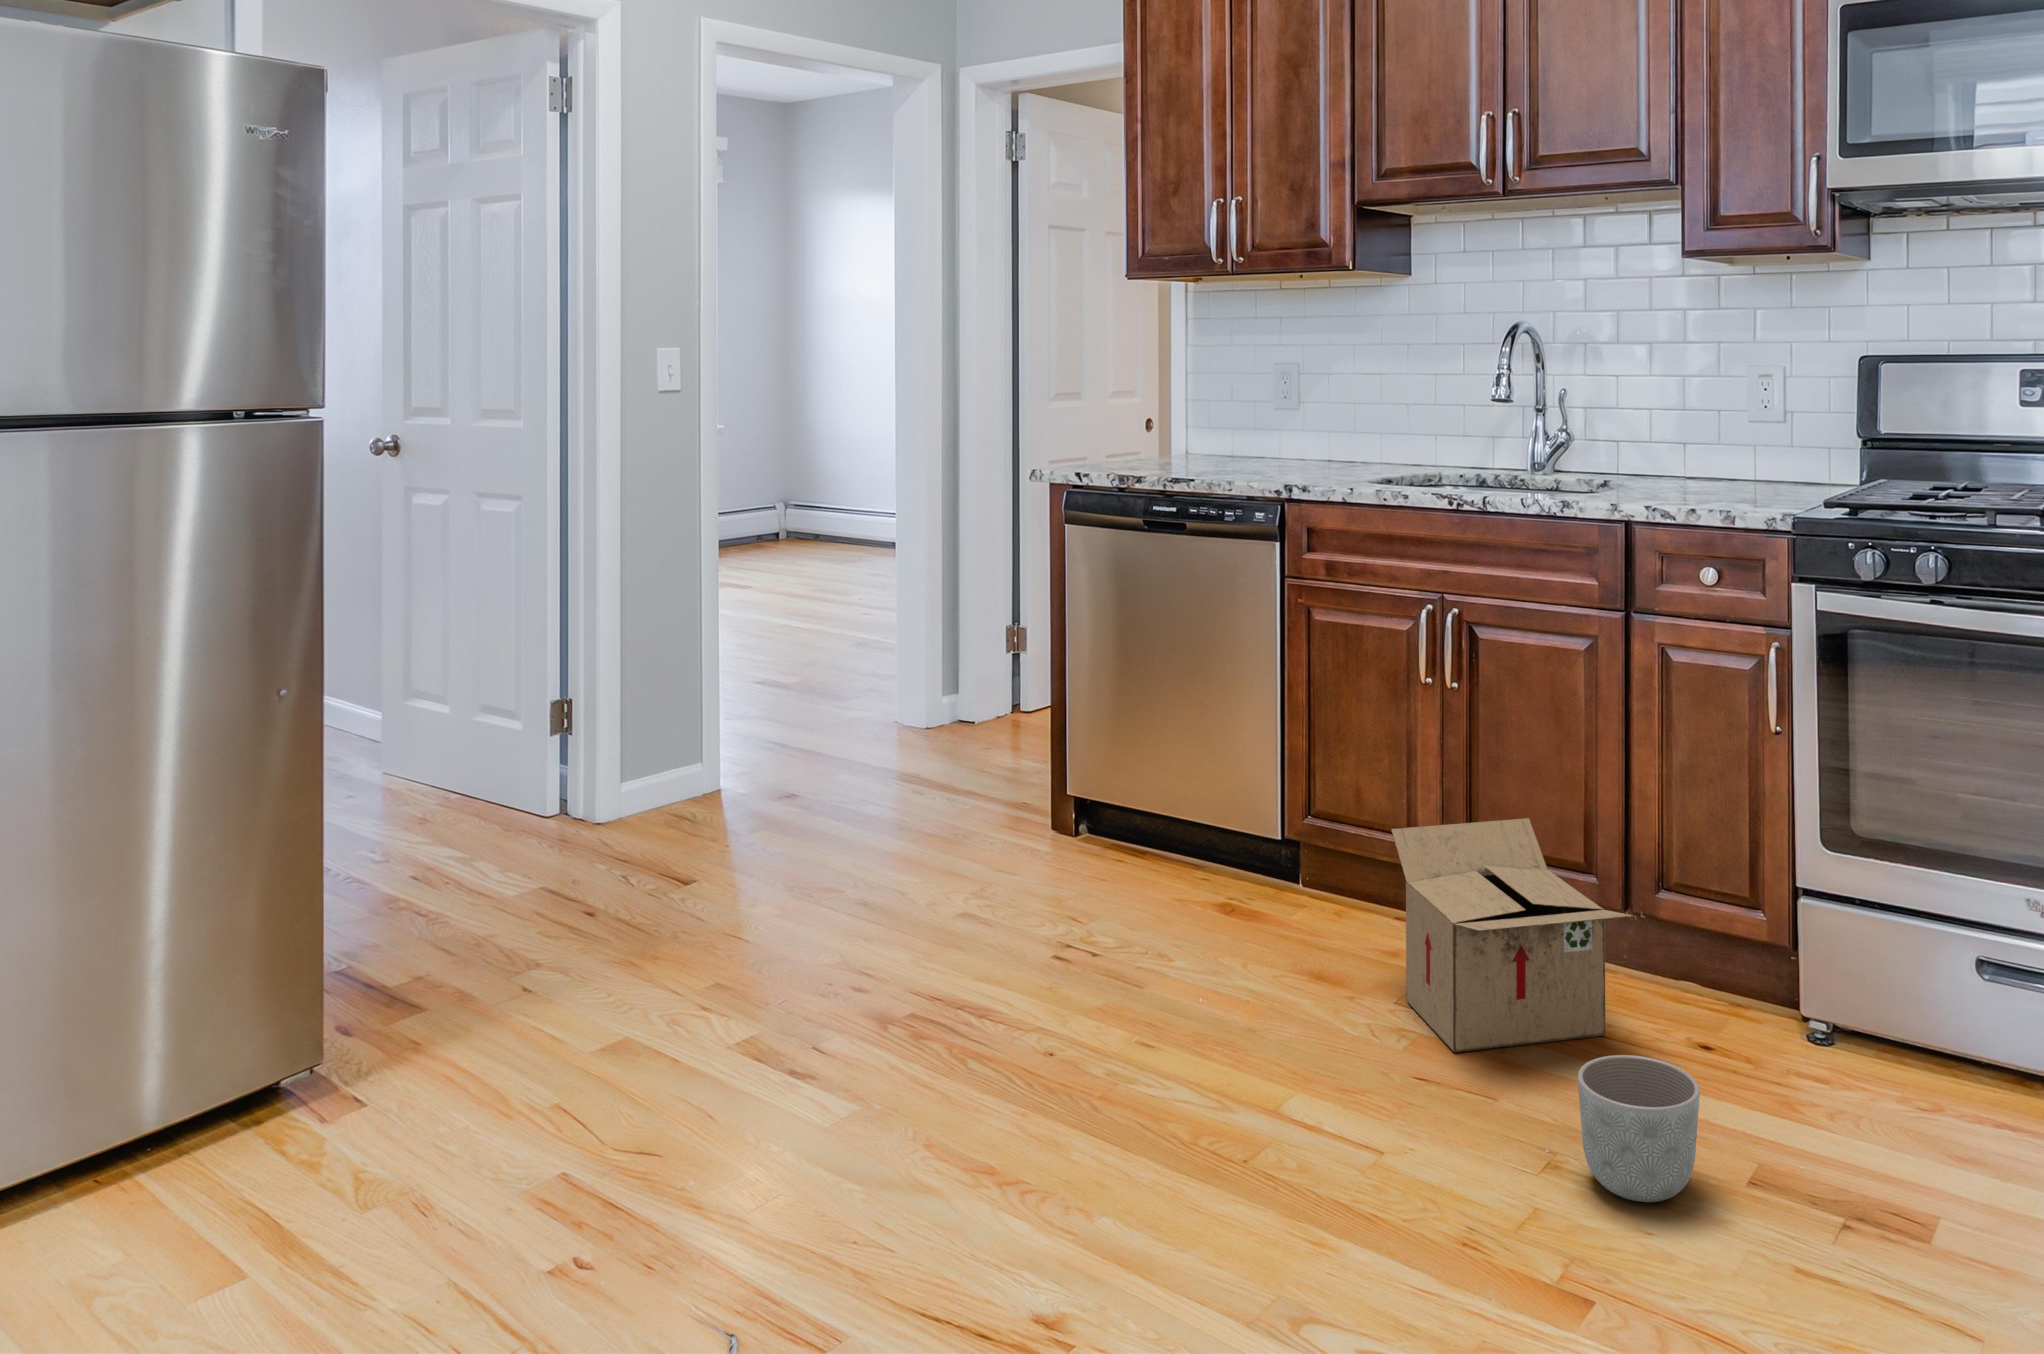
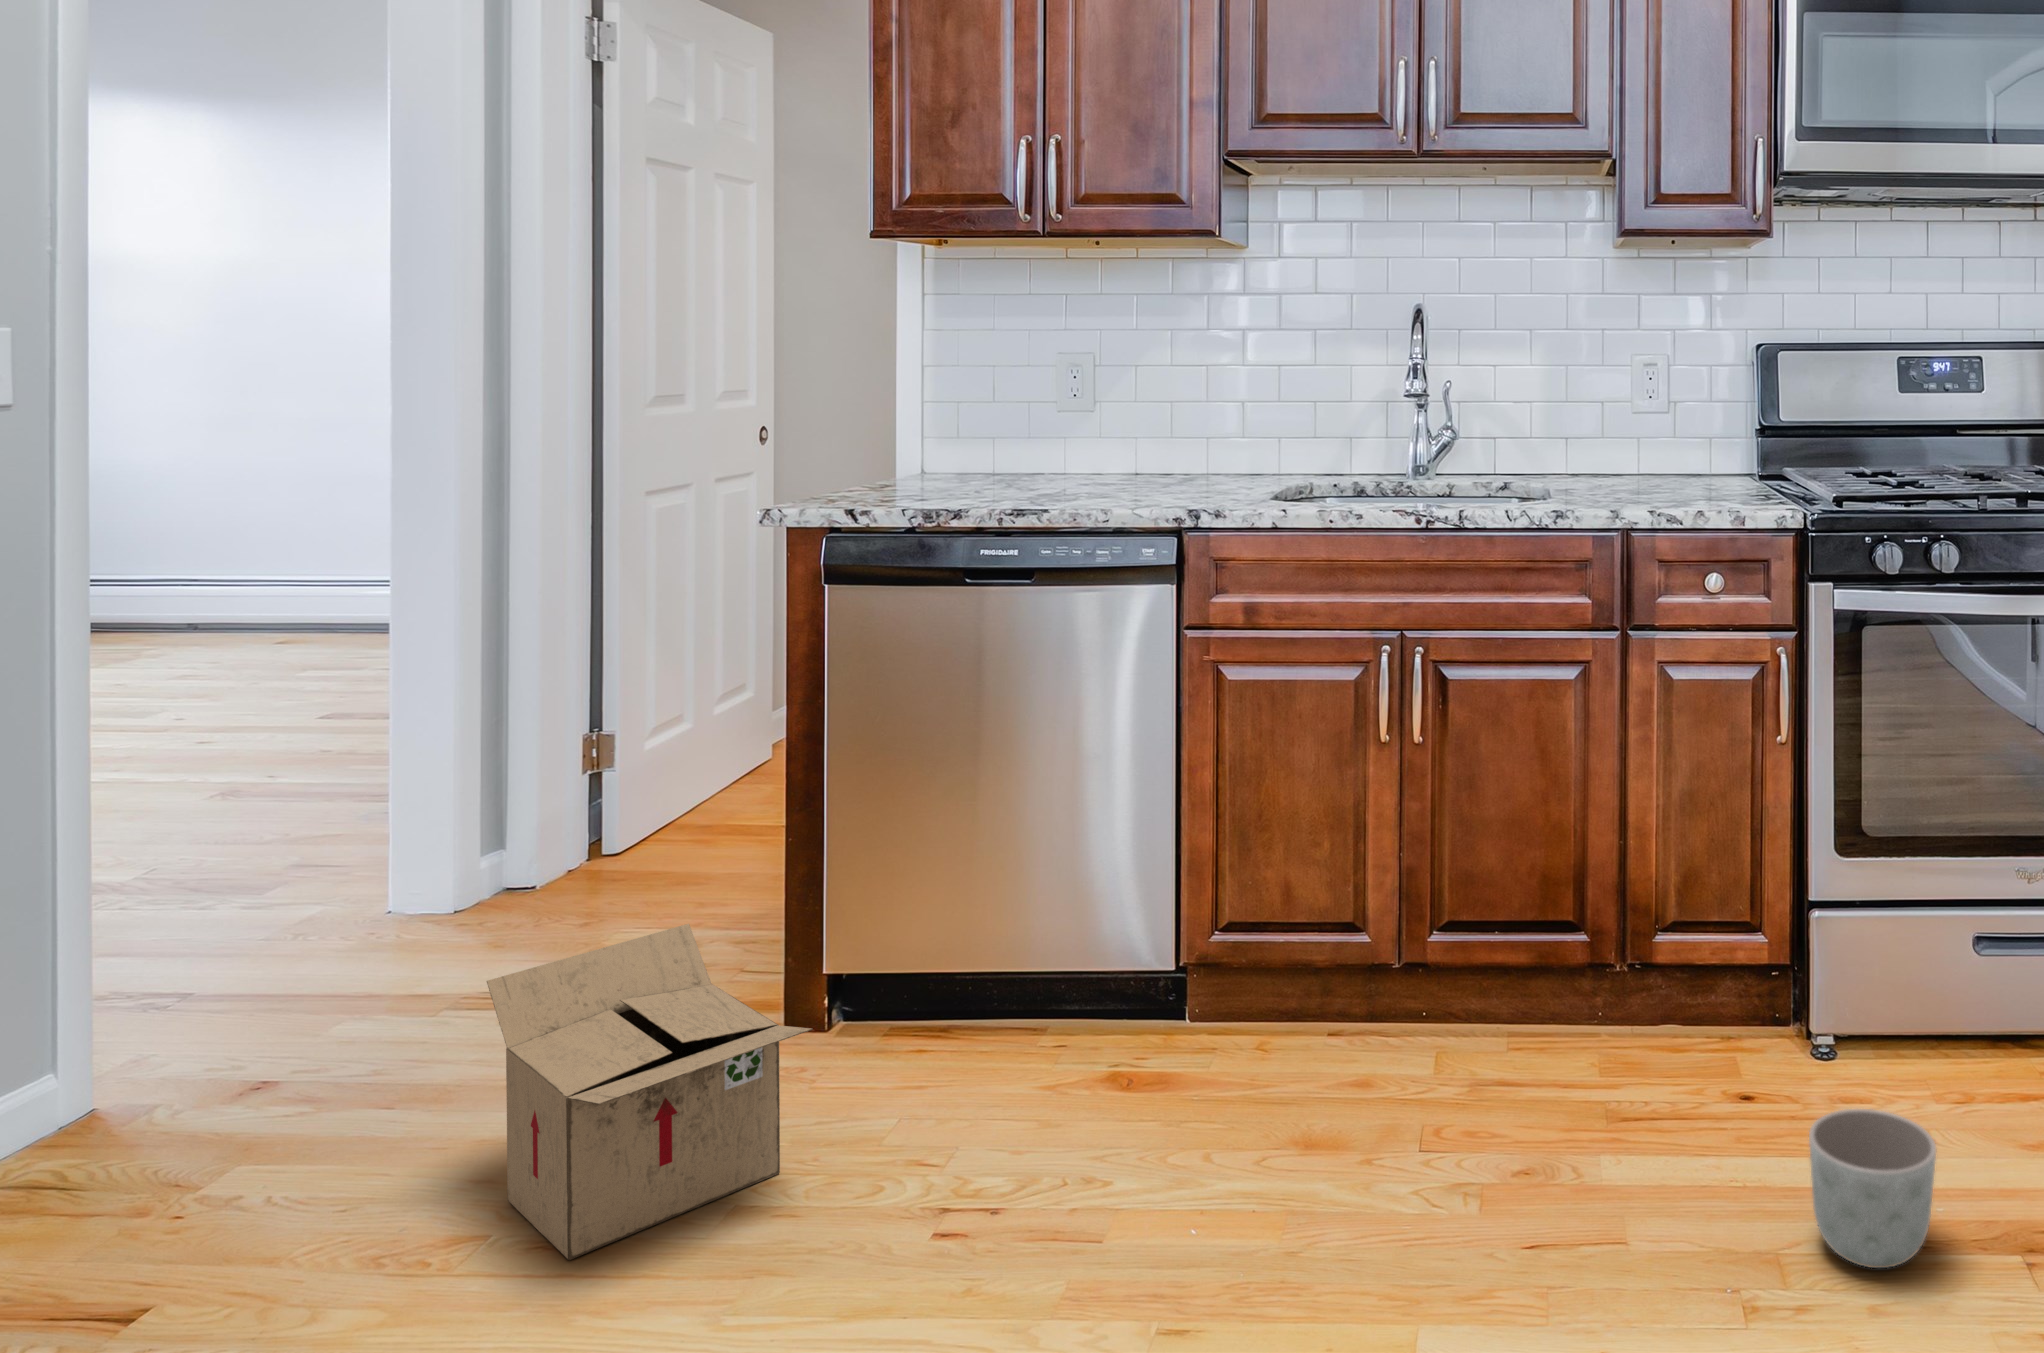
cardboard box: present [1391,818,1634,1052] -> present [487,924,813,1260]

